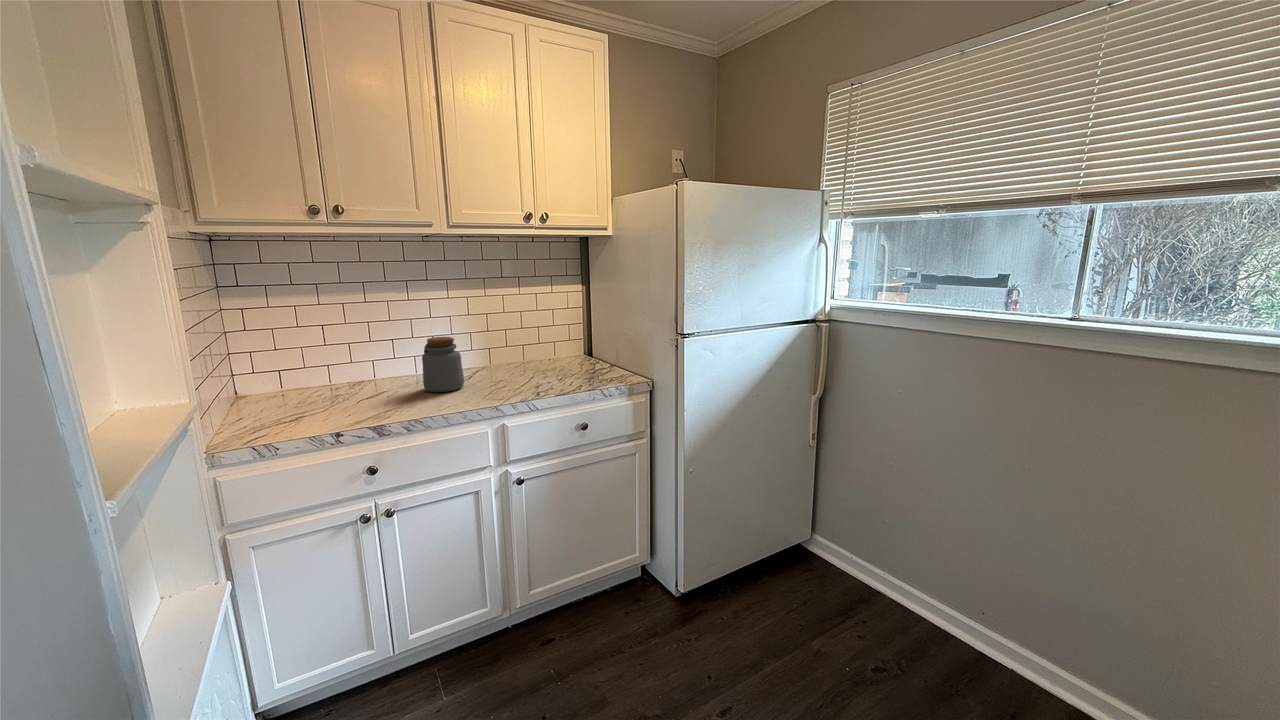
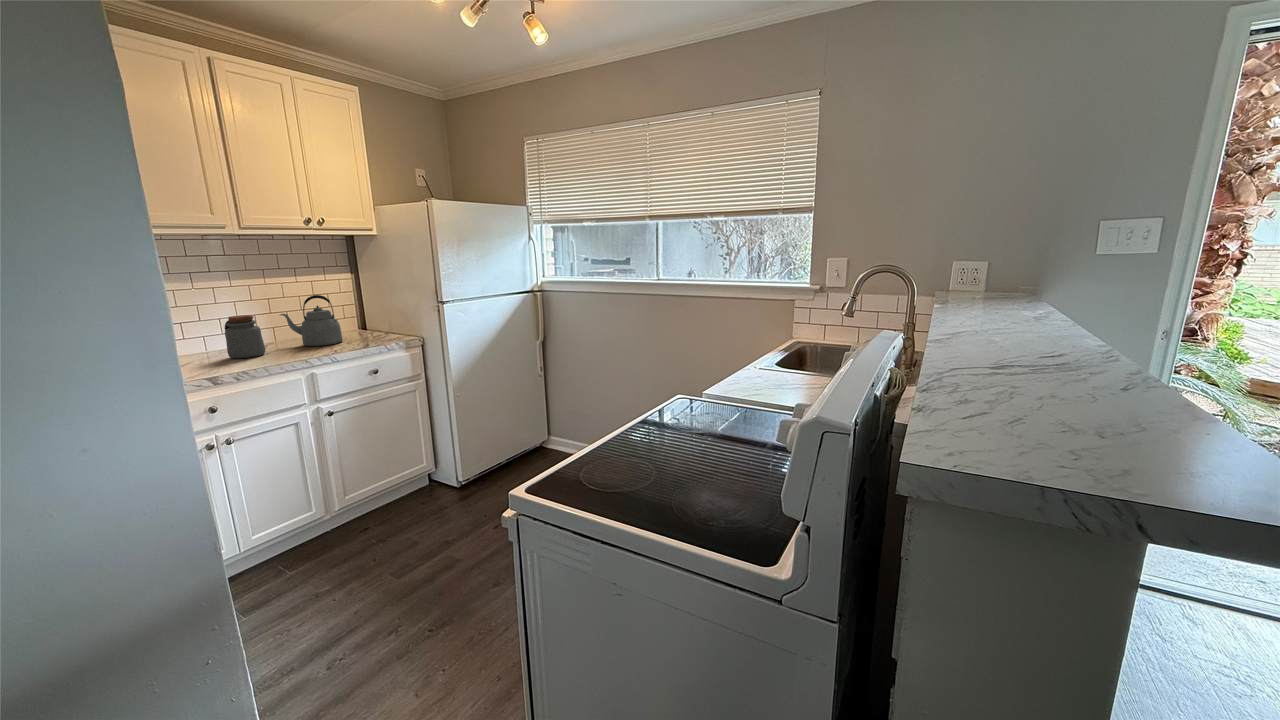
kettle: none [488,314,555,381] -> present [280,295,343,346]

